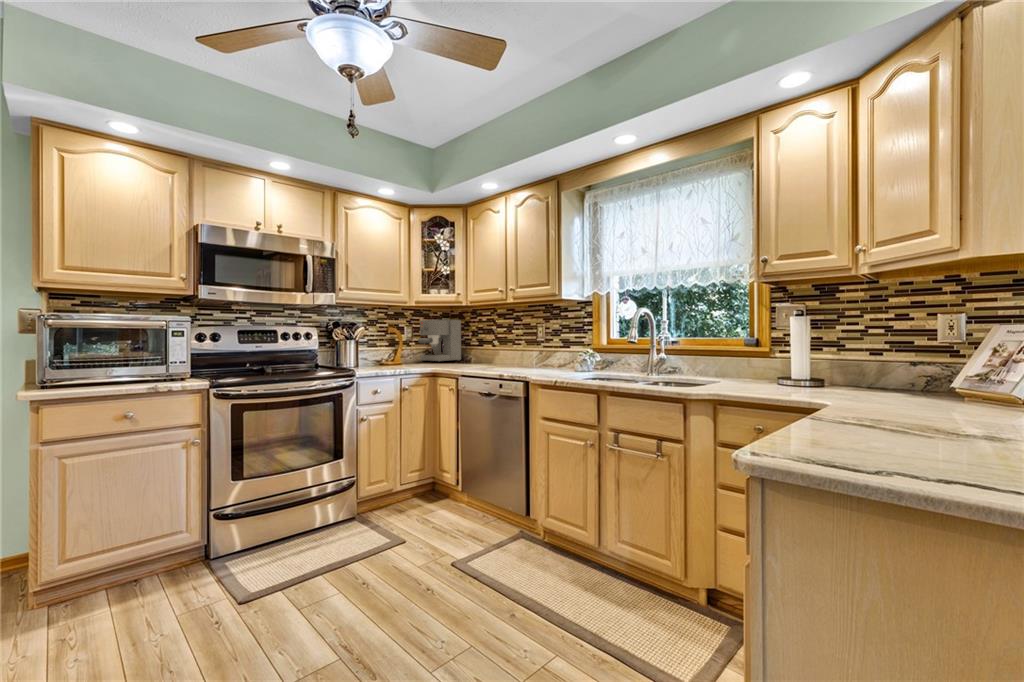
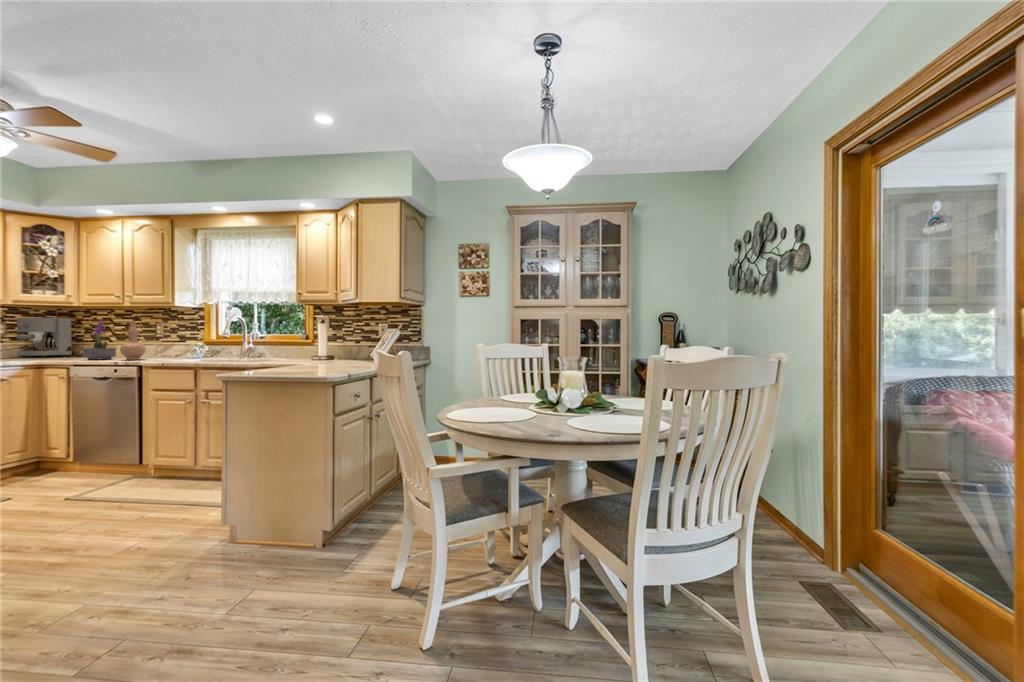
potted plant: none [470,316,501,370] -> present [83,319,116,360]
vase: none [505,320,531,372] -> present [120,321,146,360]

